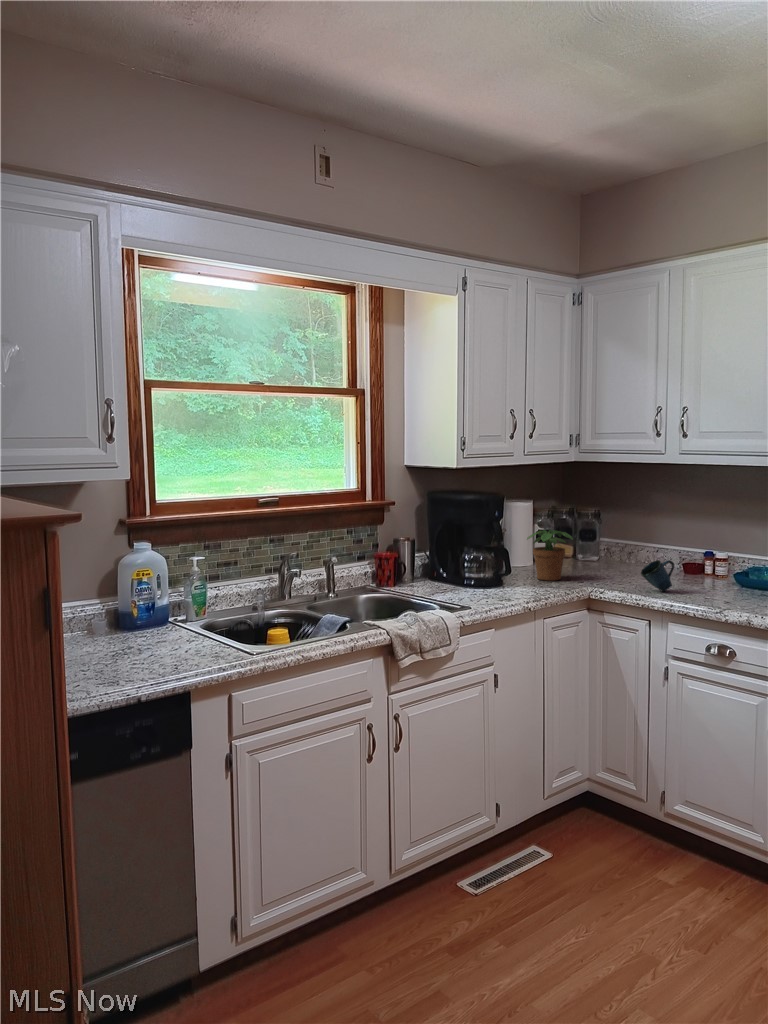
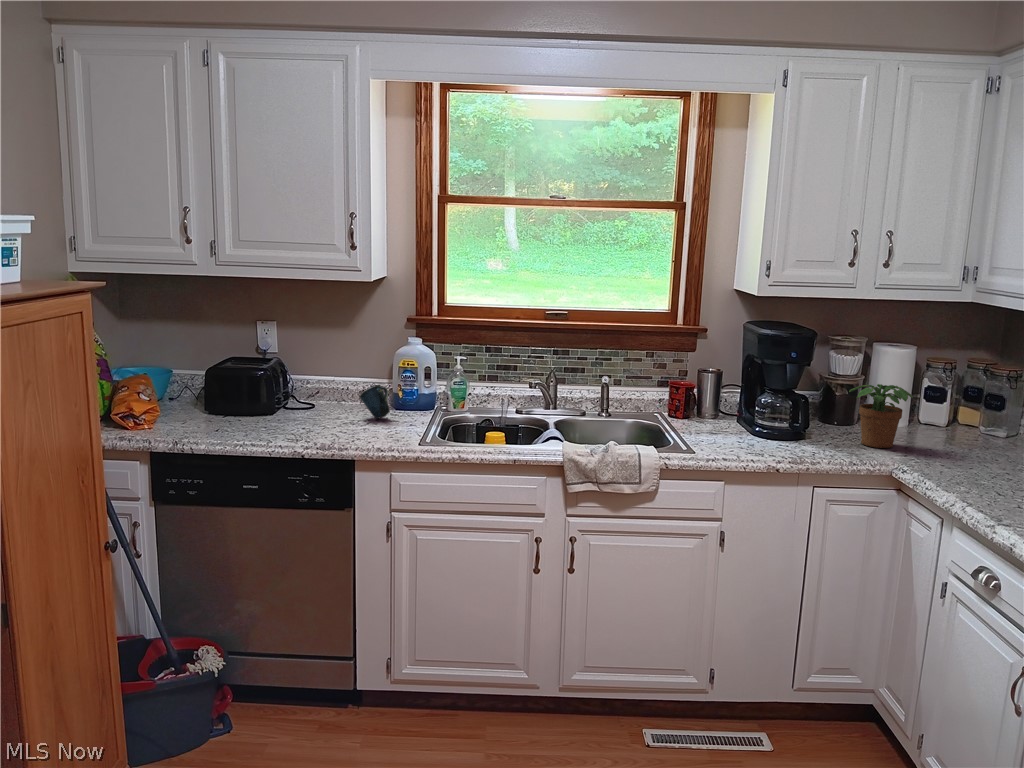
mug: present [641,560,674,592] -> present [360,385,390,419]

